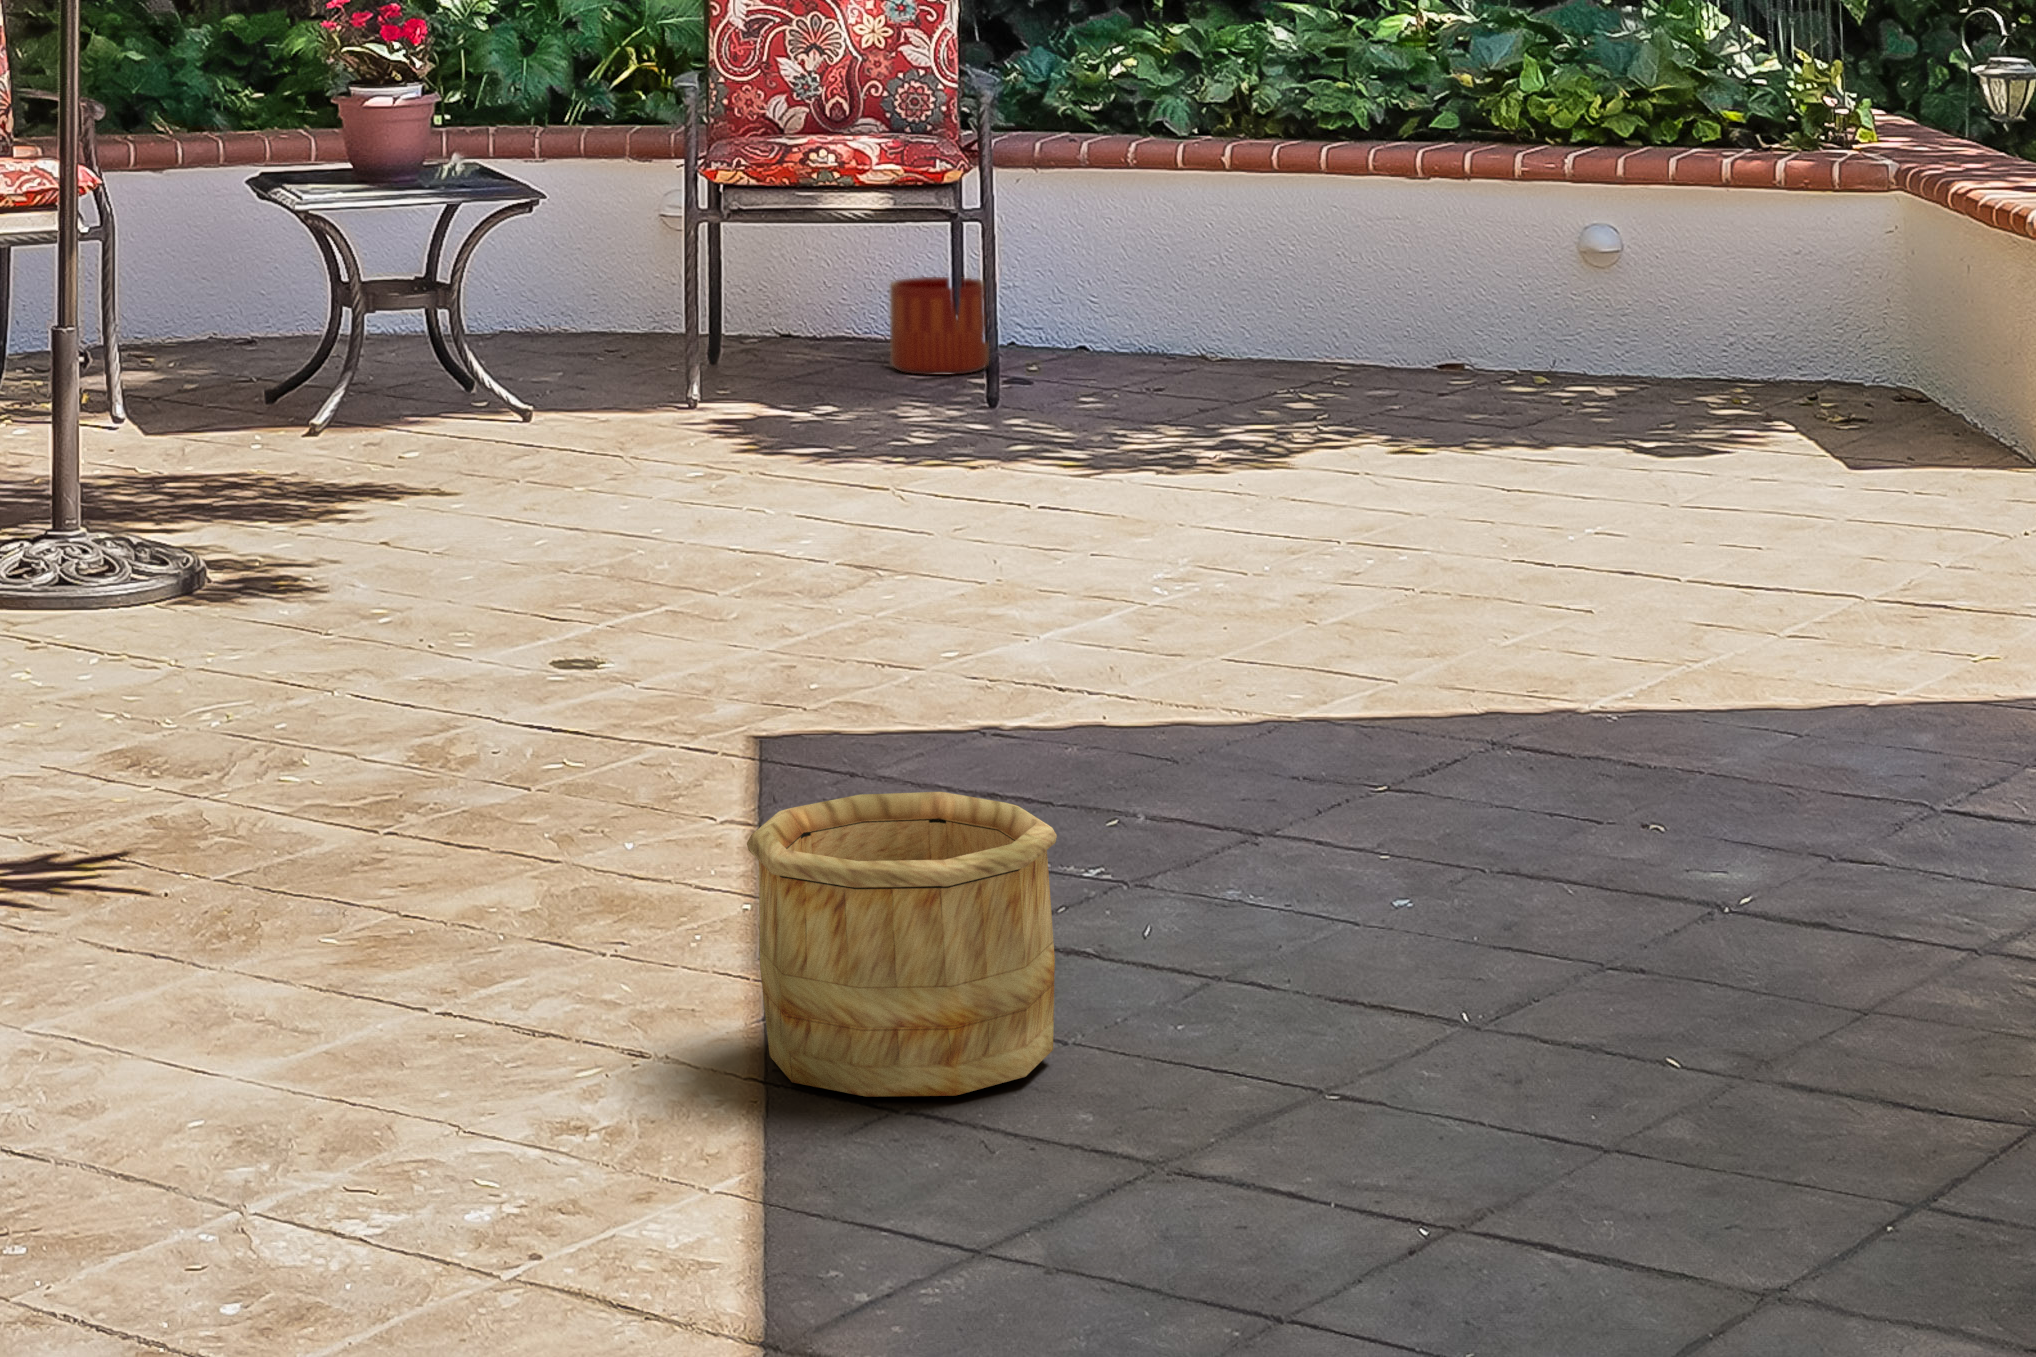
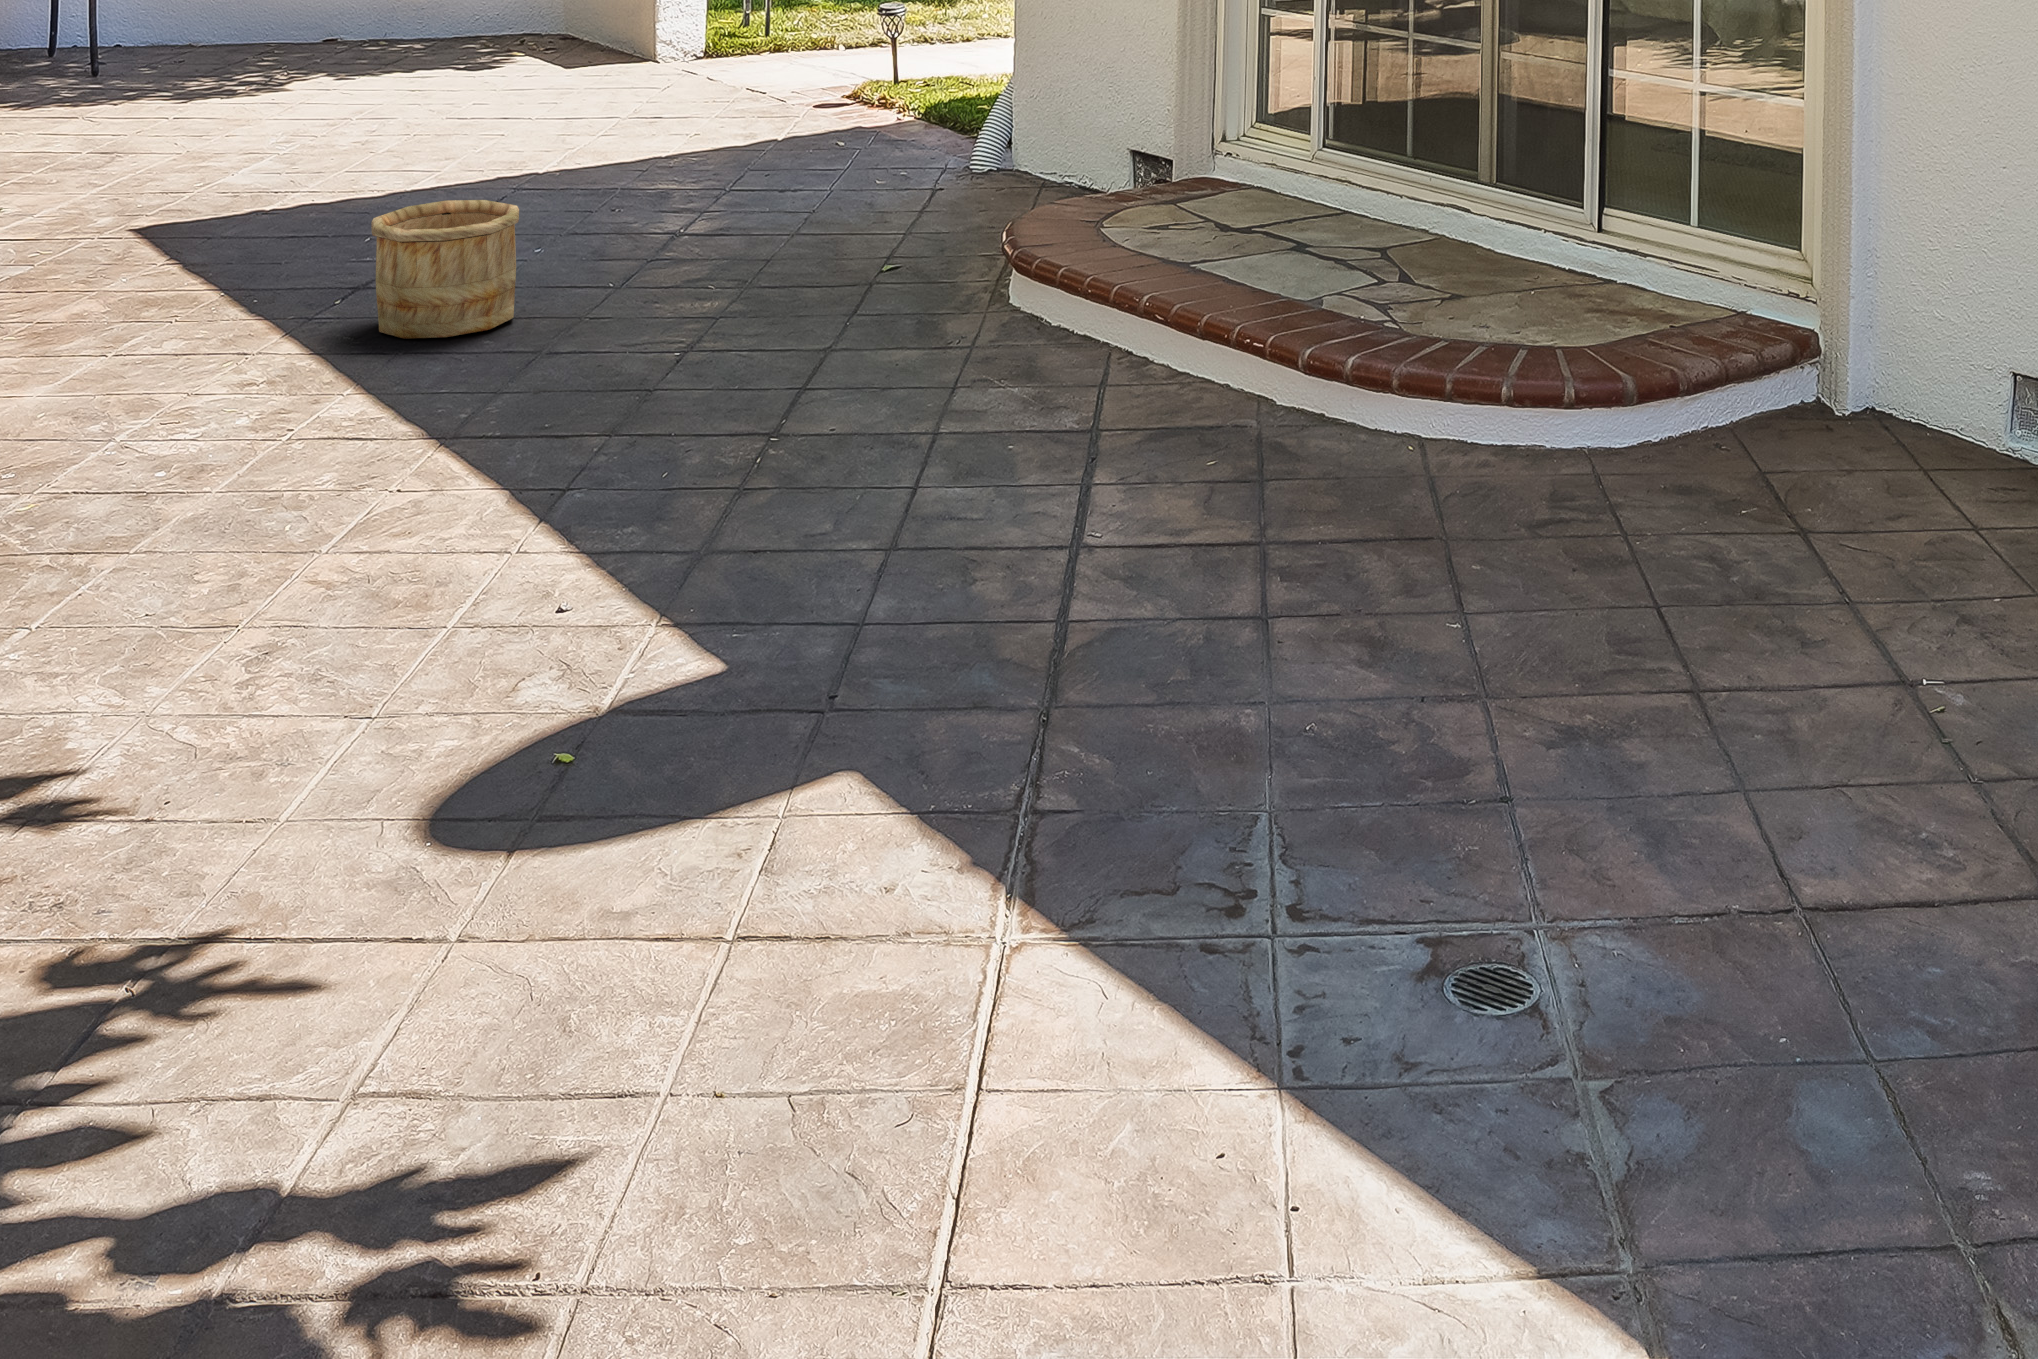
planter: present [889,277,989,375] -> none [7,14,69,67]

